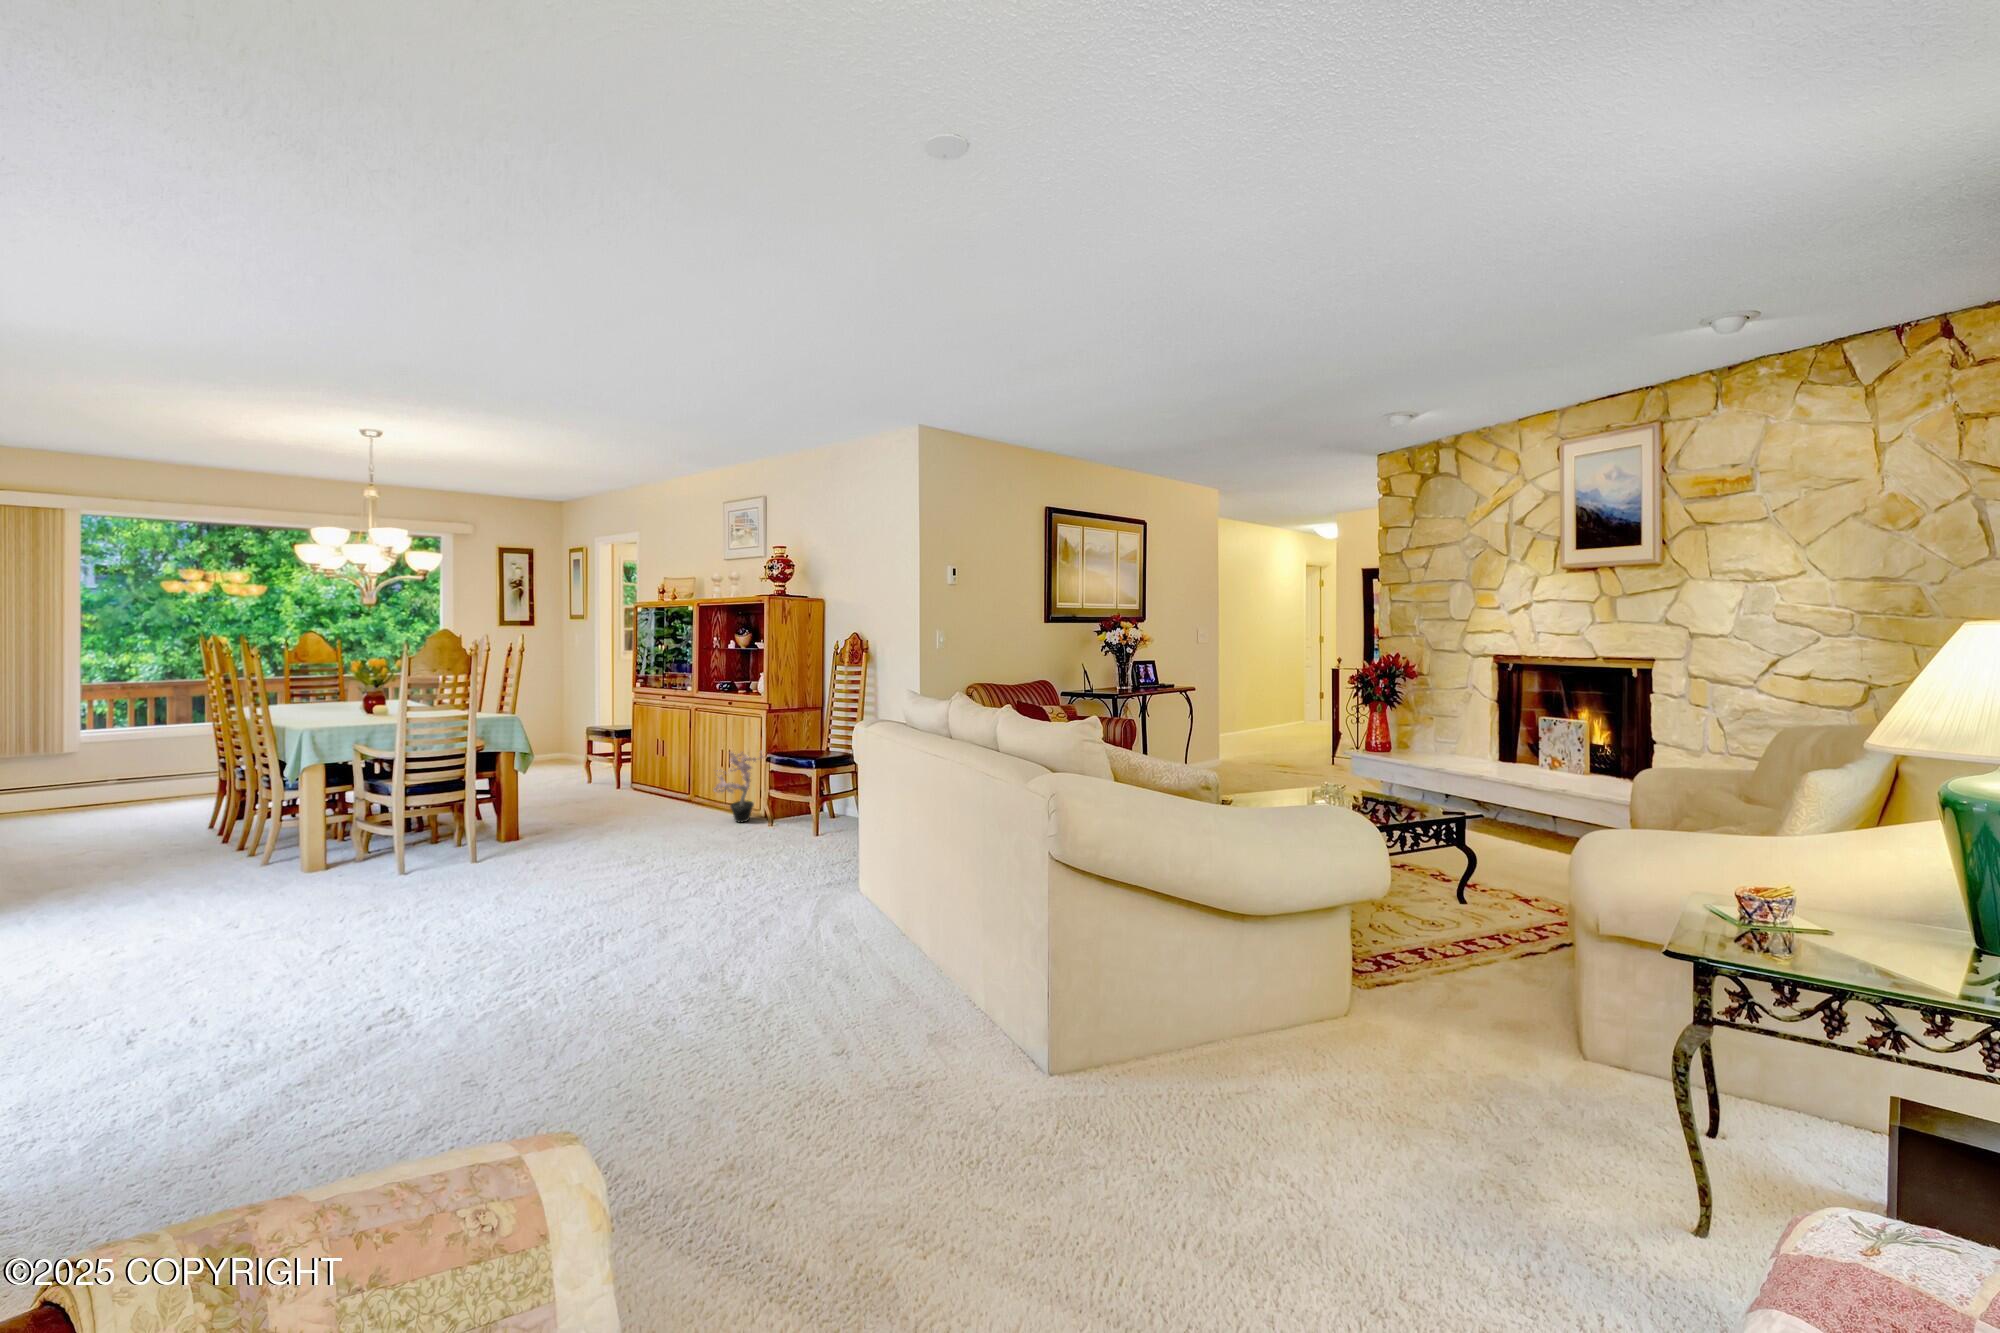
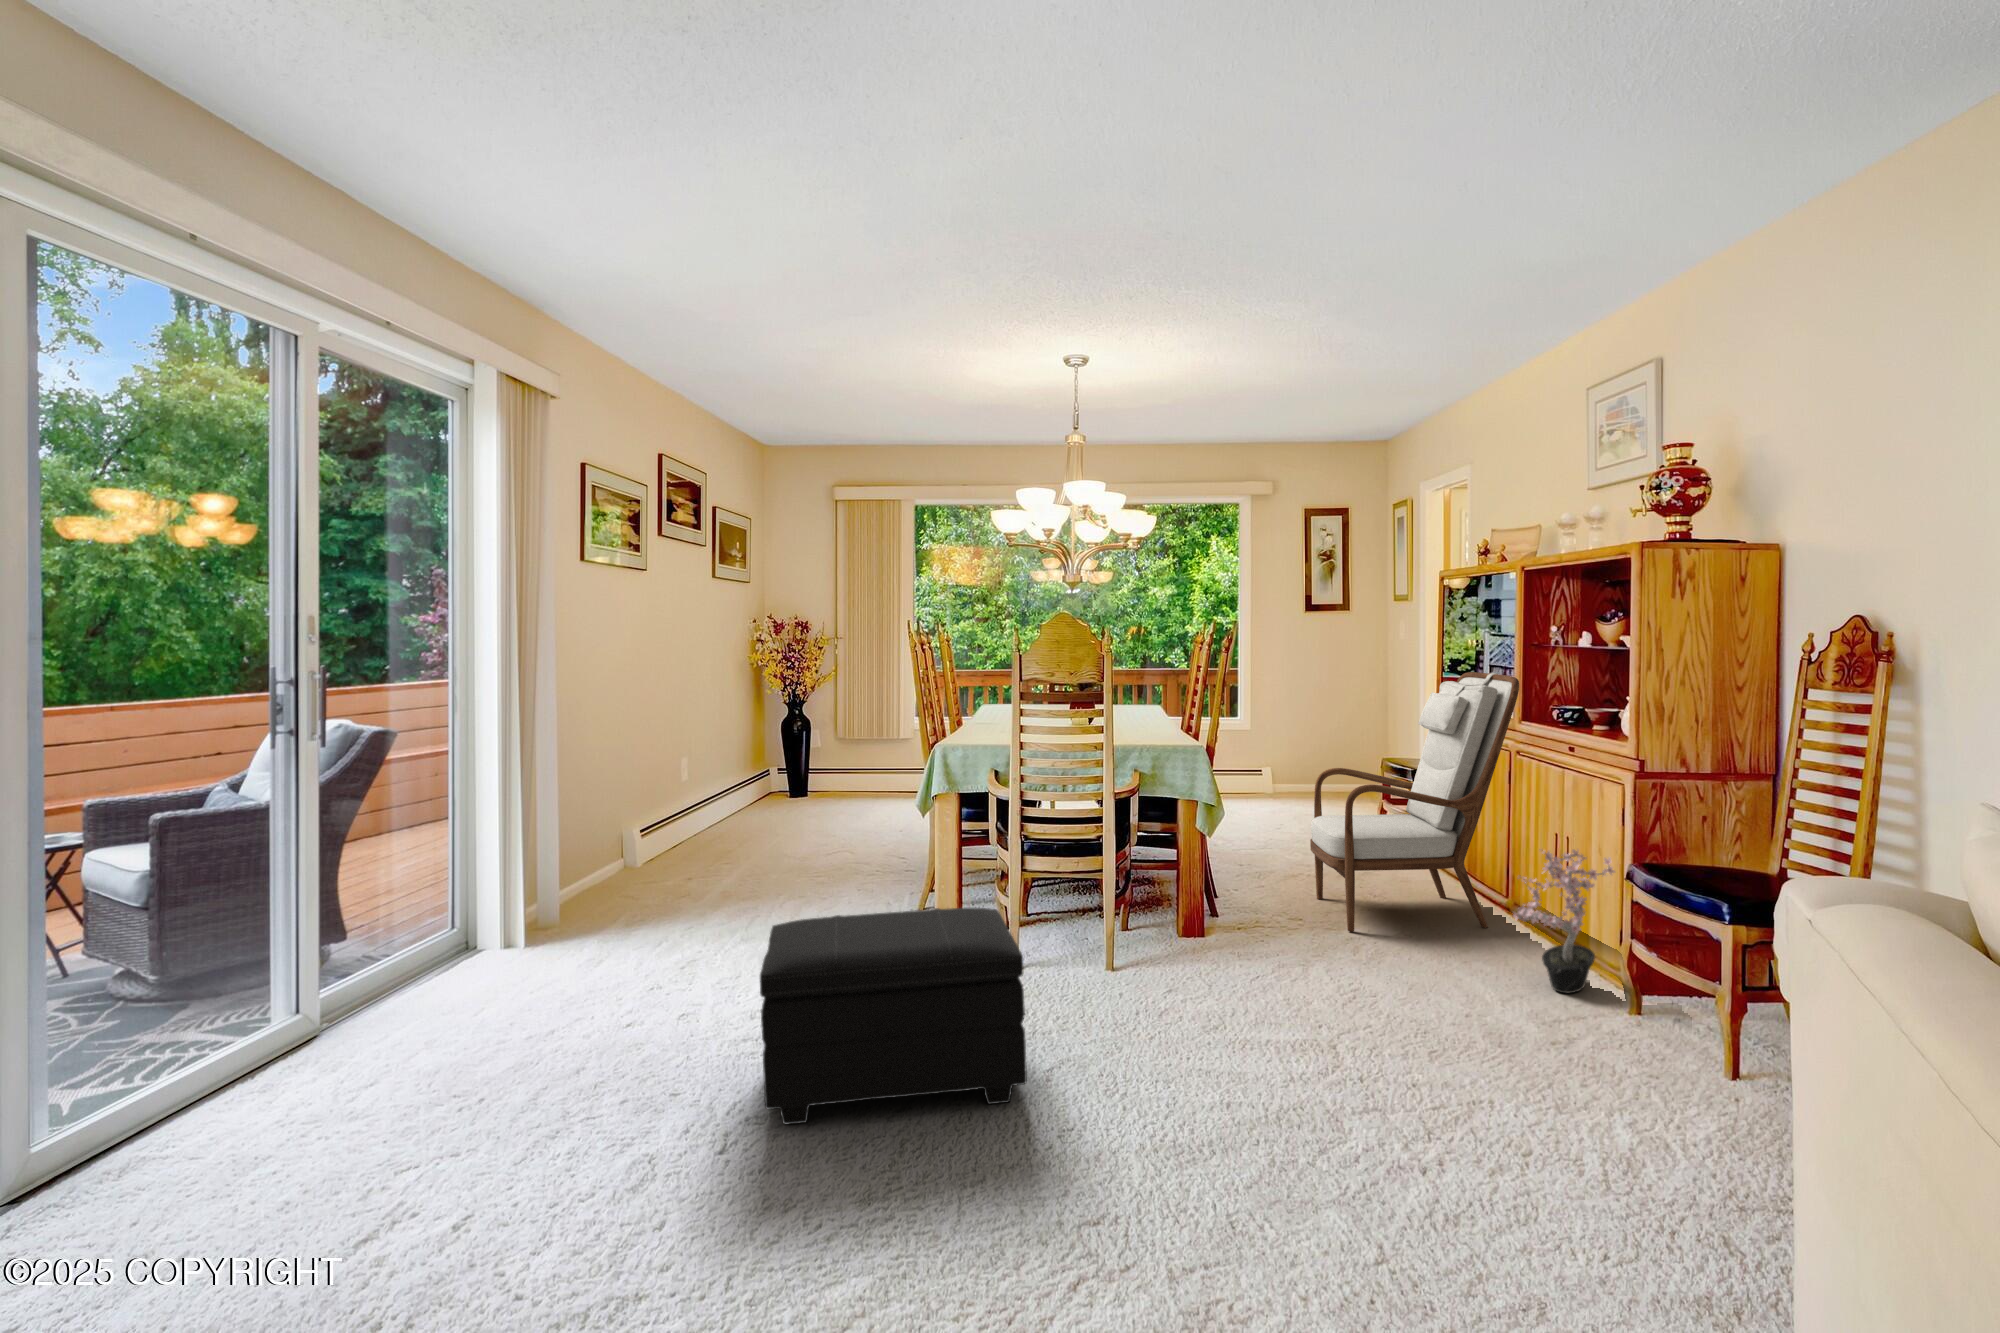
armchair: none [577,663,705,820] -> present [1310,672,1519,931]
footstool: none [282,804,504,940] -> present [760,908,1027,1124]

